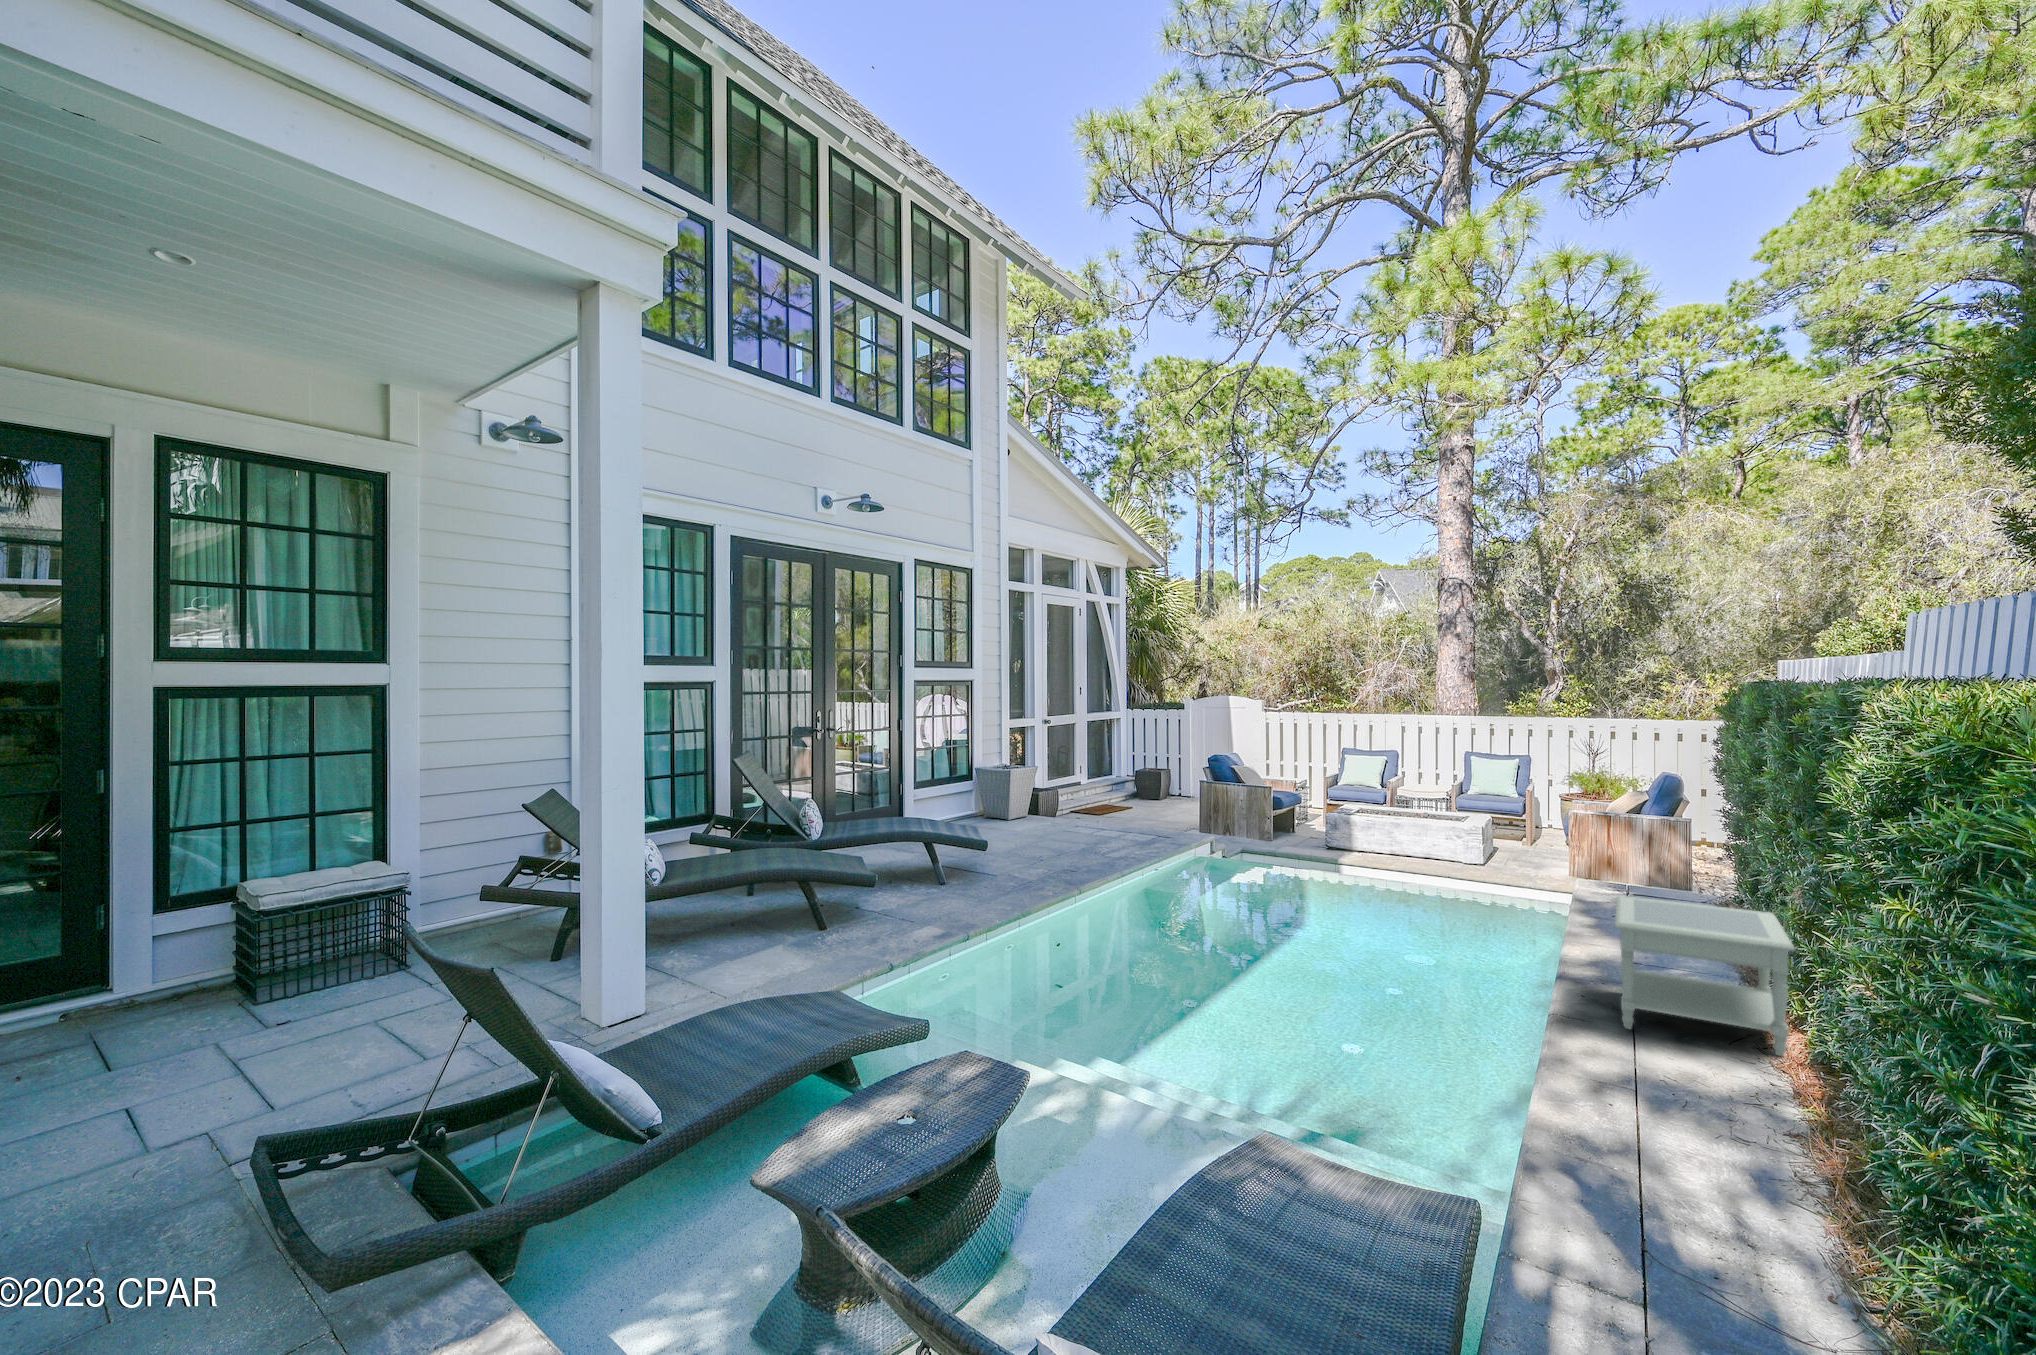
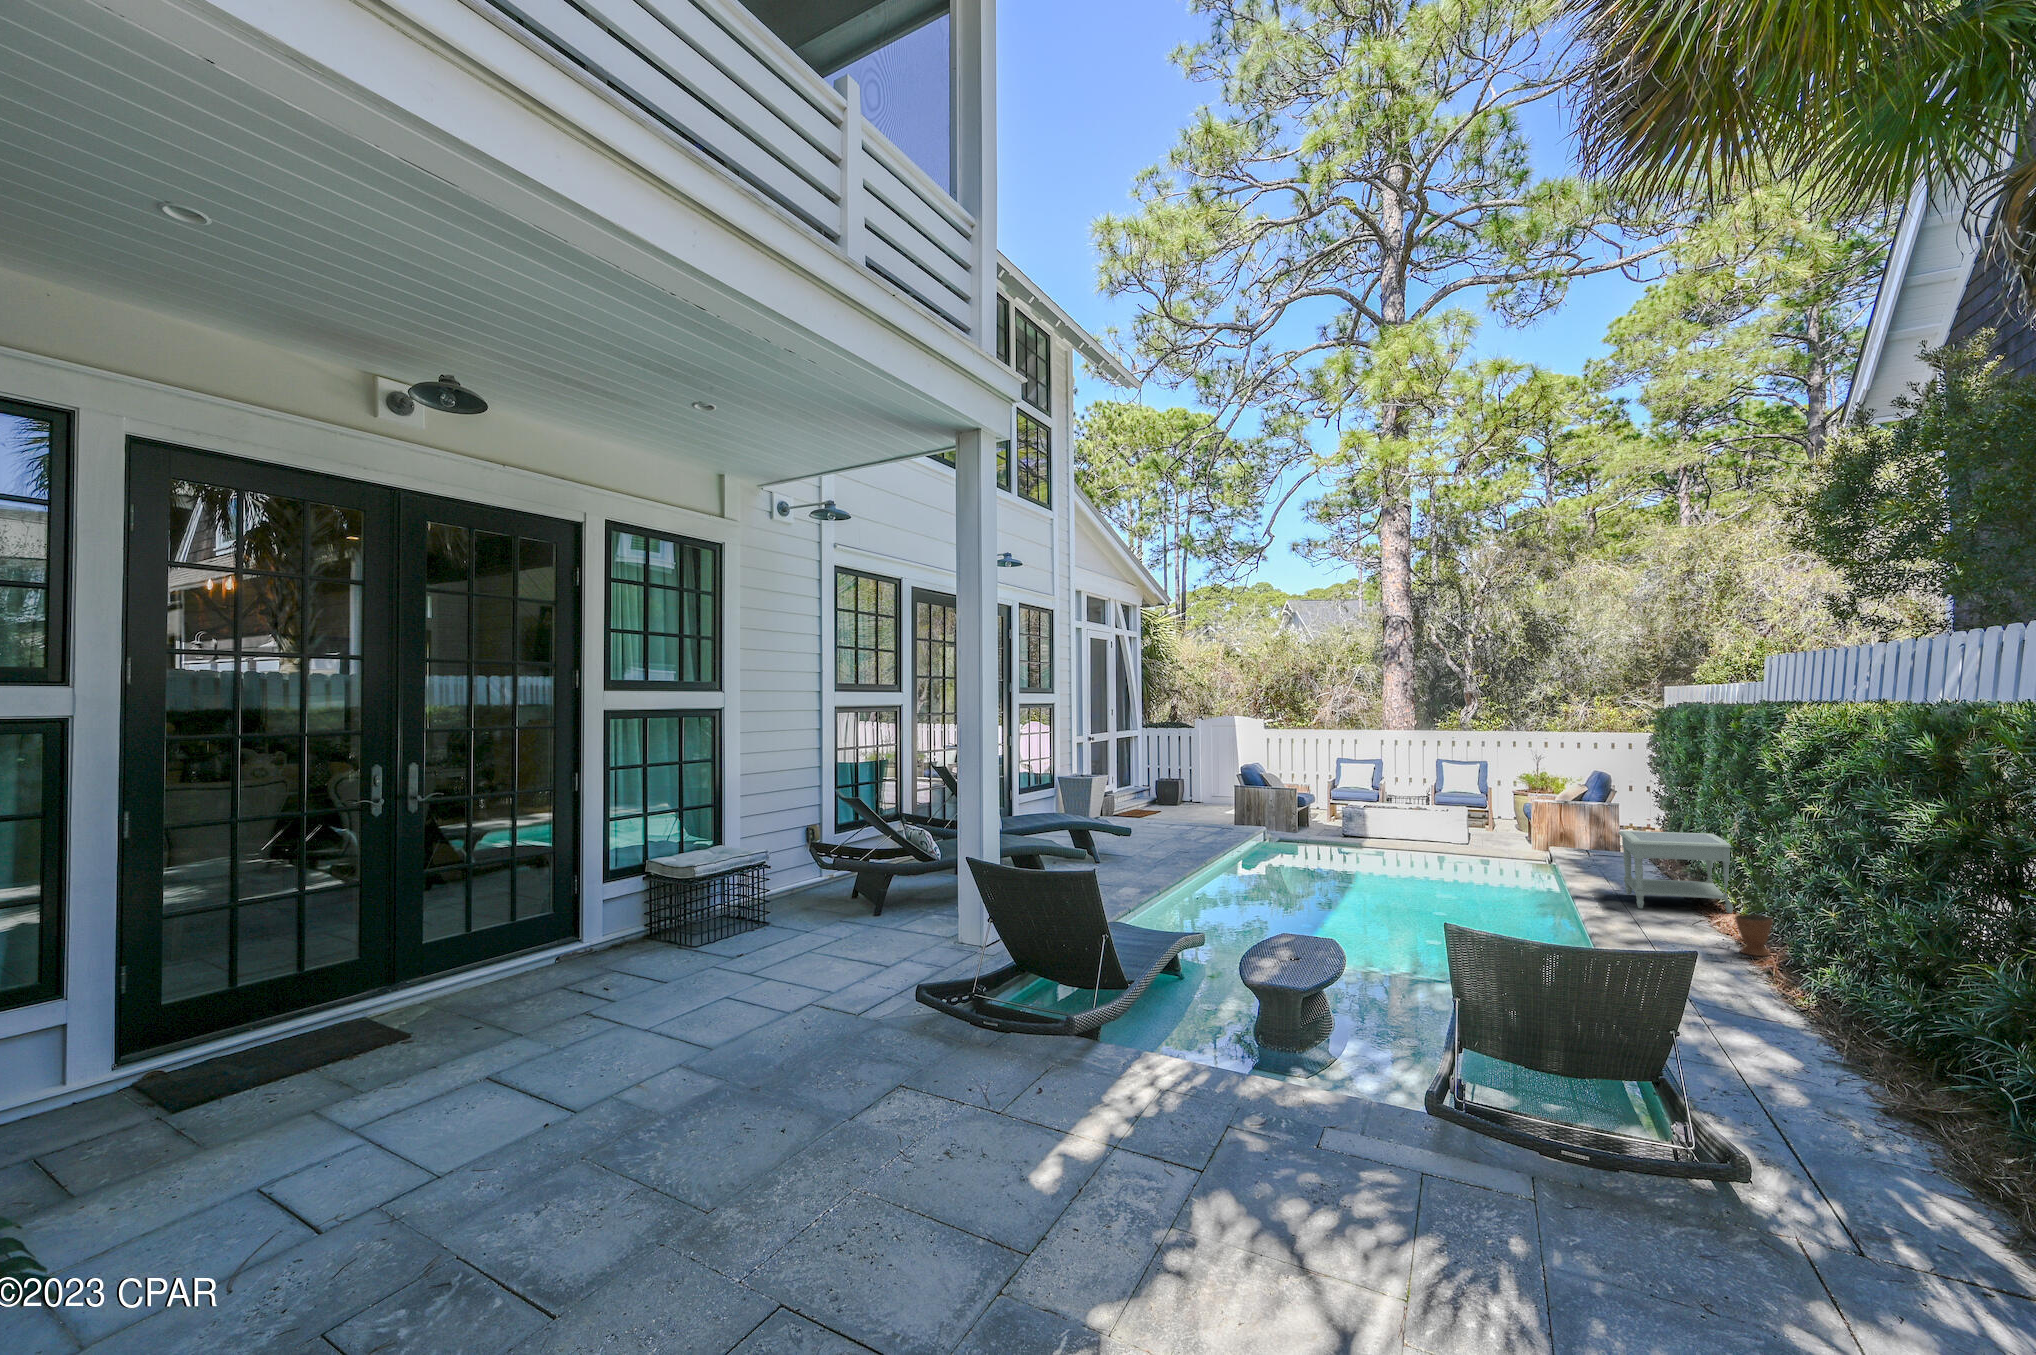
potted plant: none [1737,1022,1841,1195] -> present [1730,869,1774,956]

